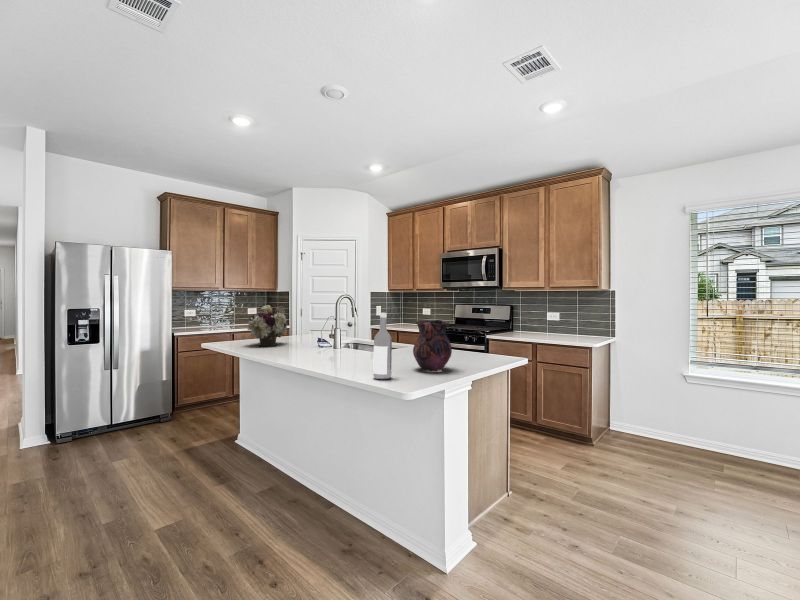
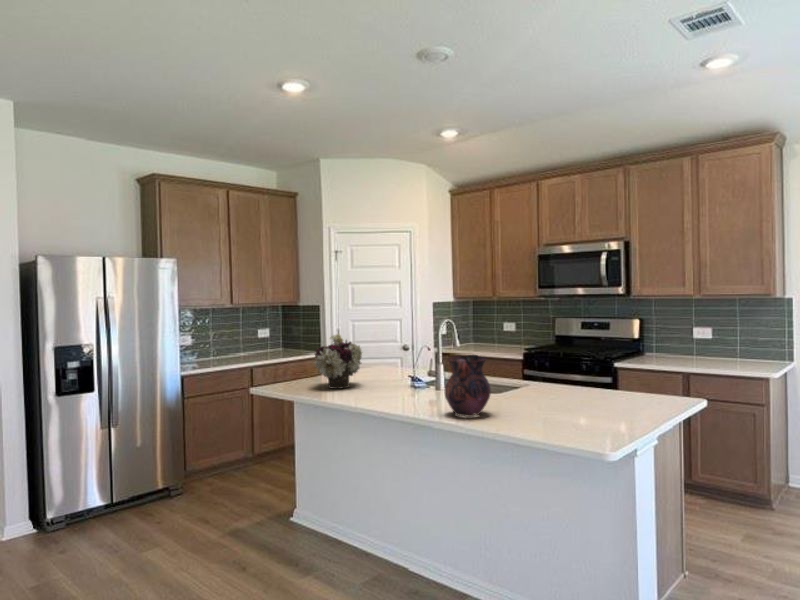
wine bottle: present [373,313,392,379] -> none [538,351,560,433]
vase: present [413,320,452,371] -> present [445,355,491,417]

